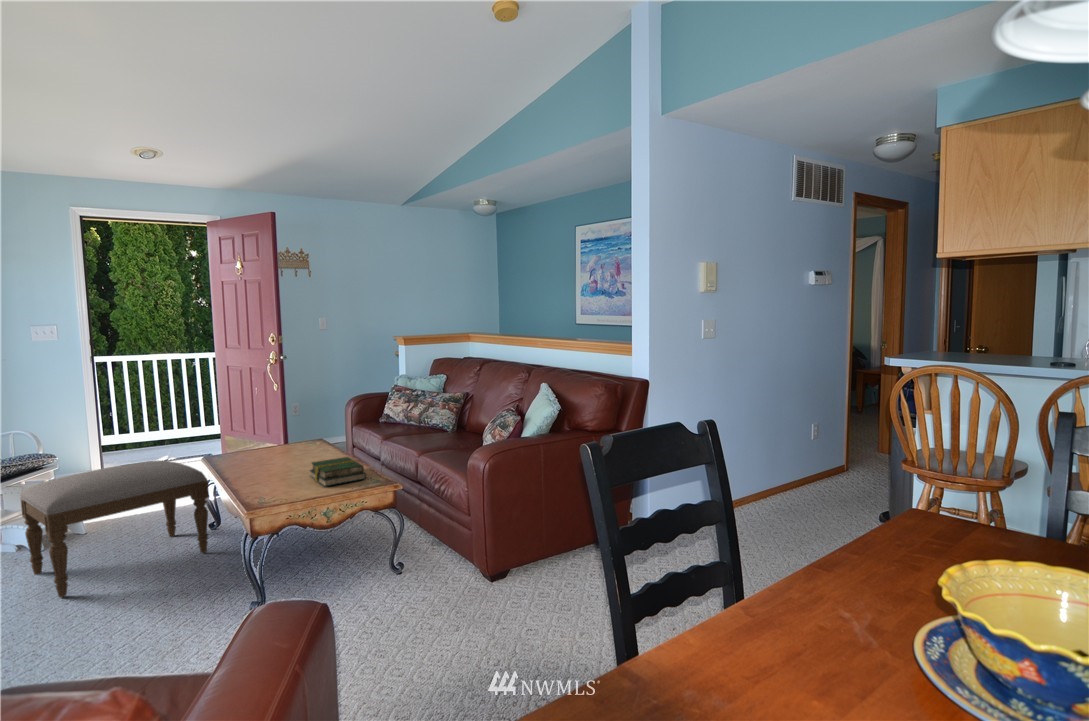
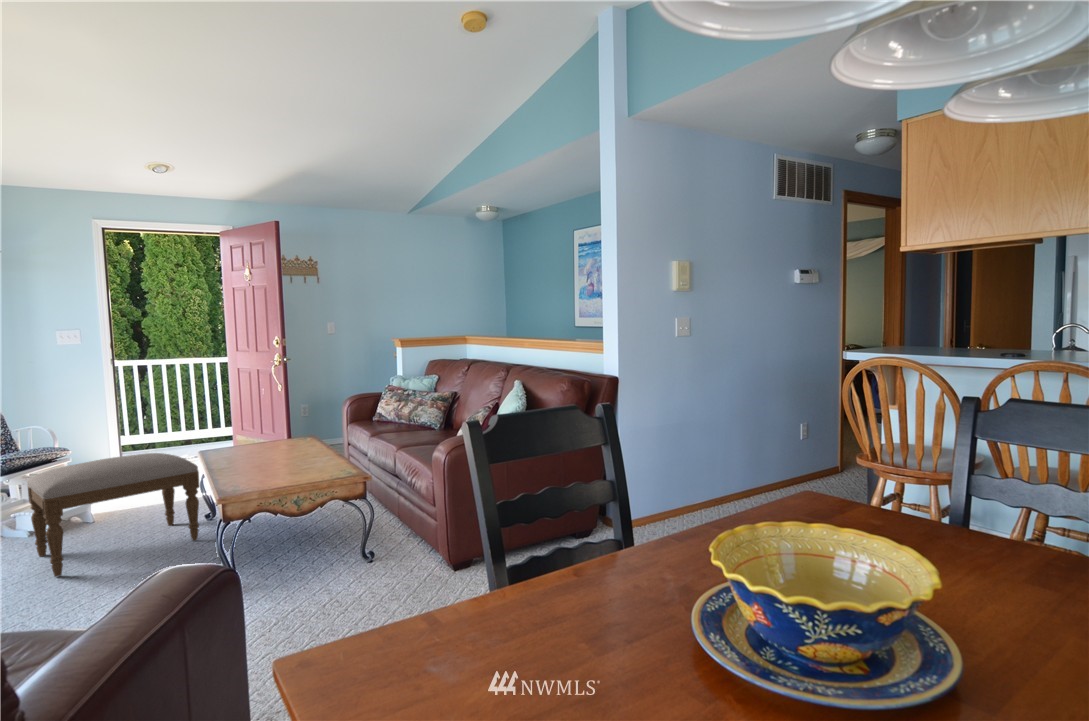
book: present [310,457,366,486] -> none [286,449,337,476]

